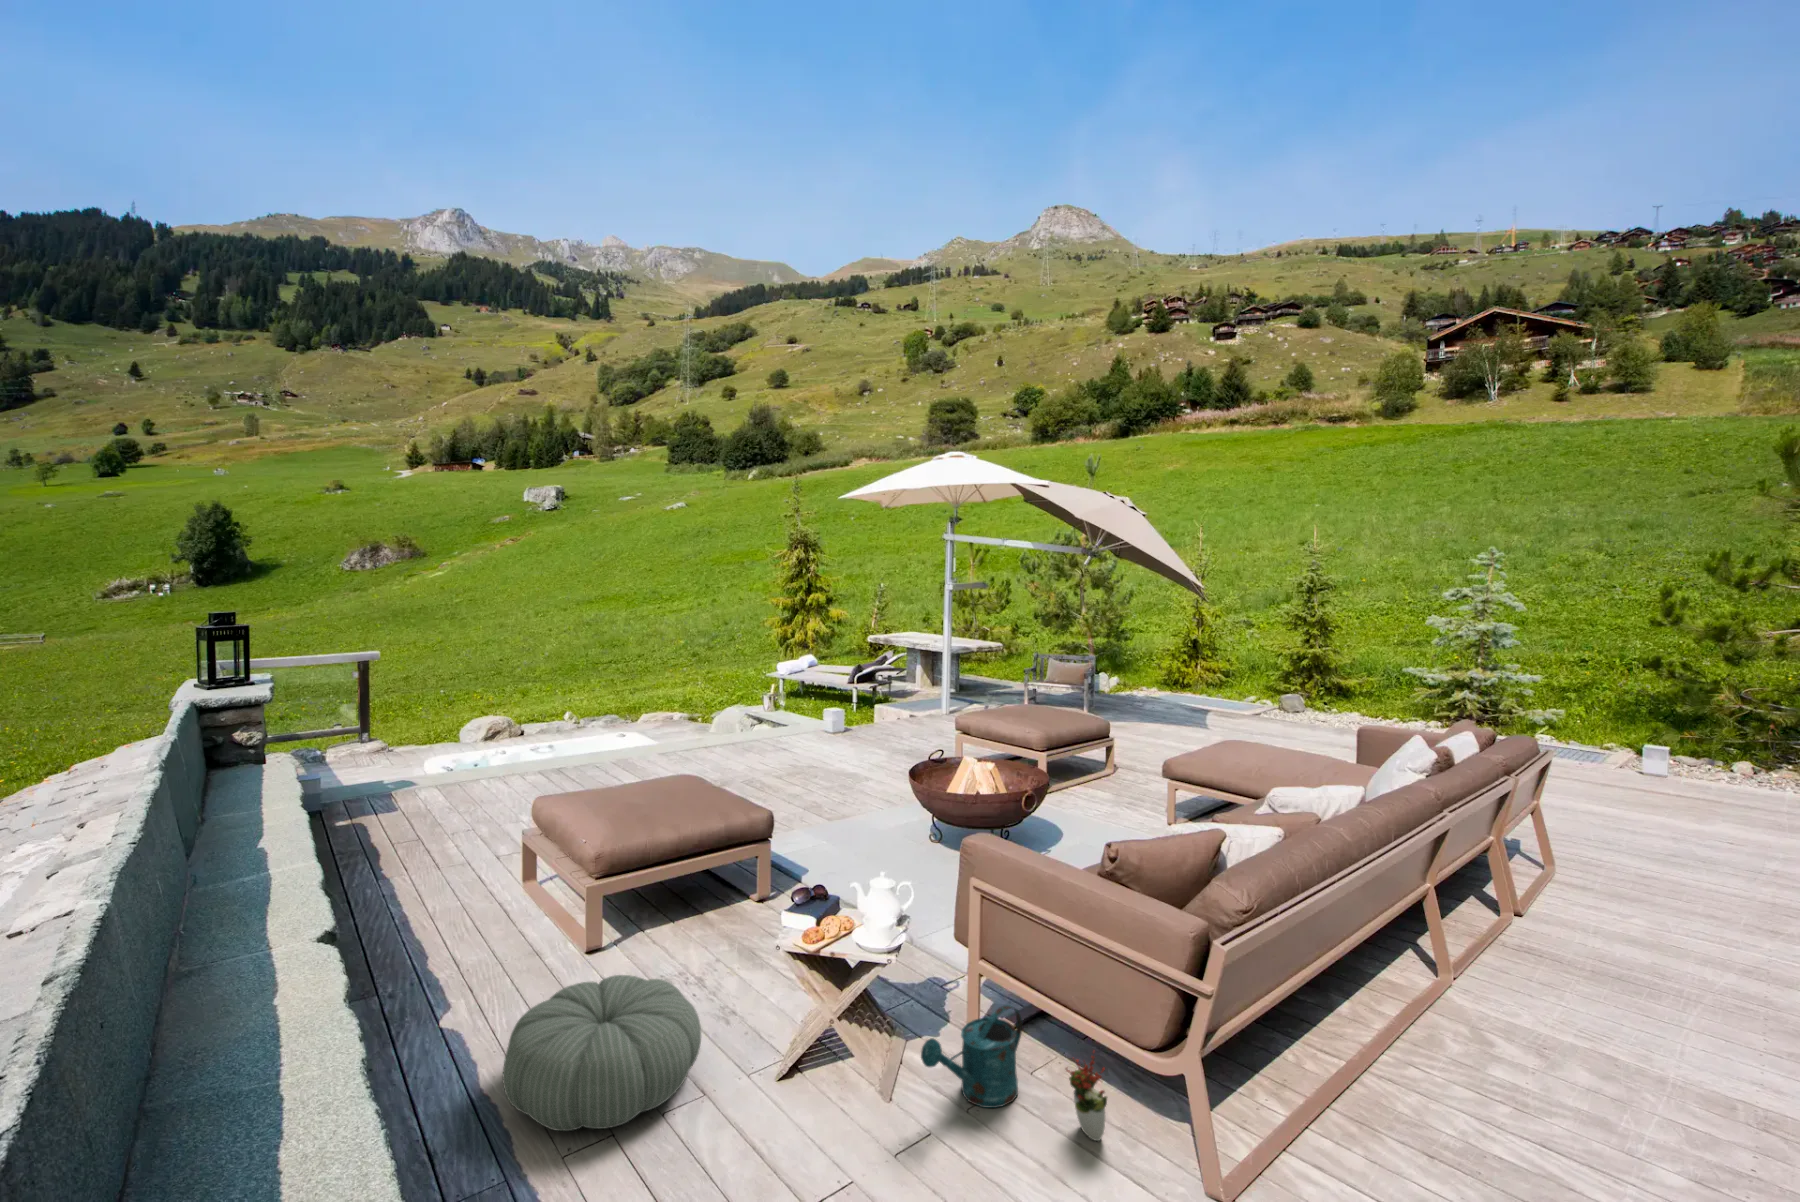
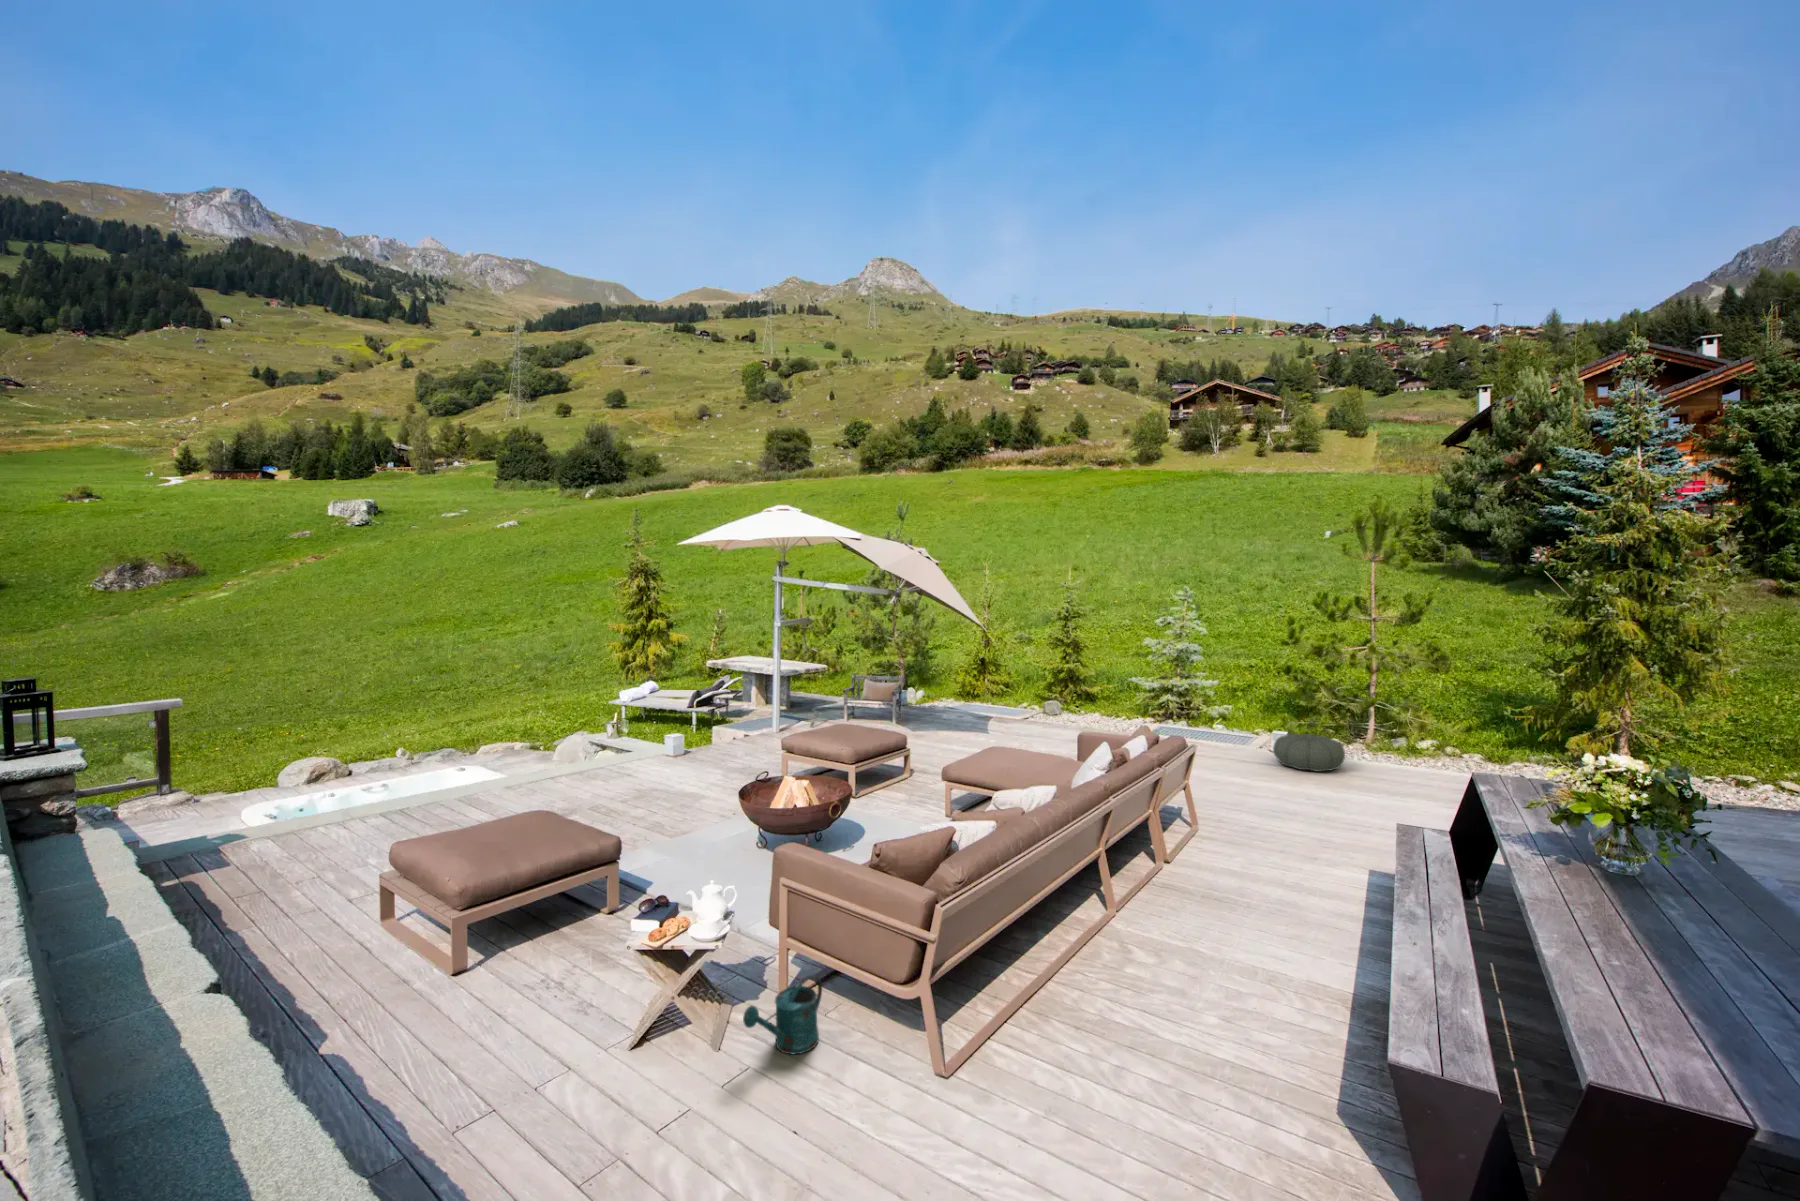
pouf: present [503,975,701,1131] -> present [1273,734,1345,772]
decorative plant: present [1066,1056,1107,1141] -> none [851,1001,882,1068]

